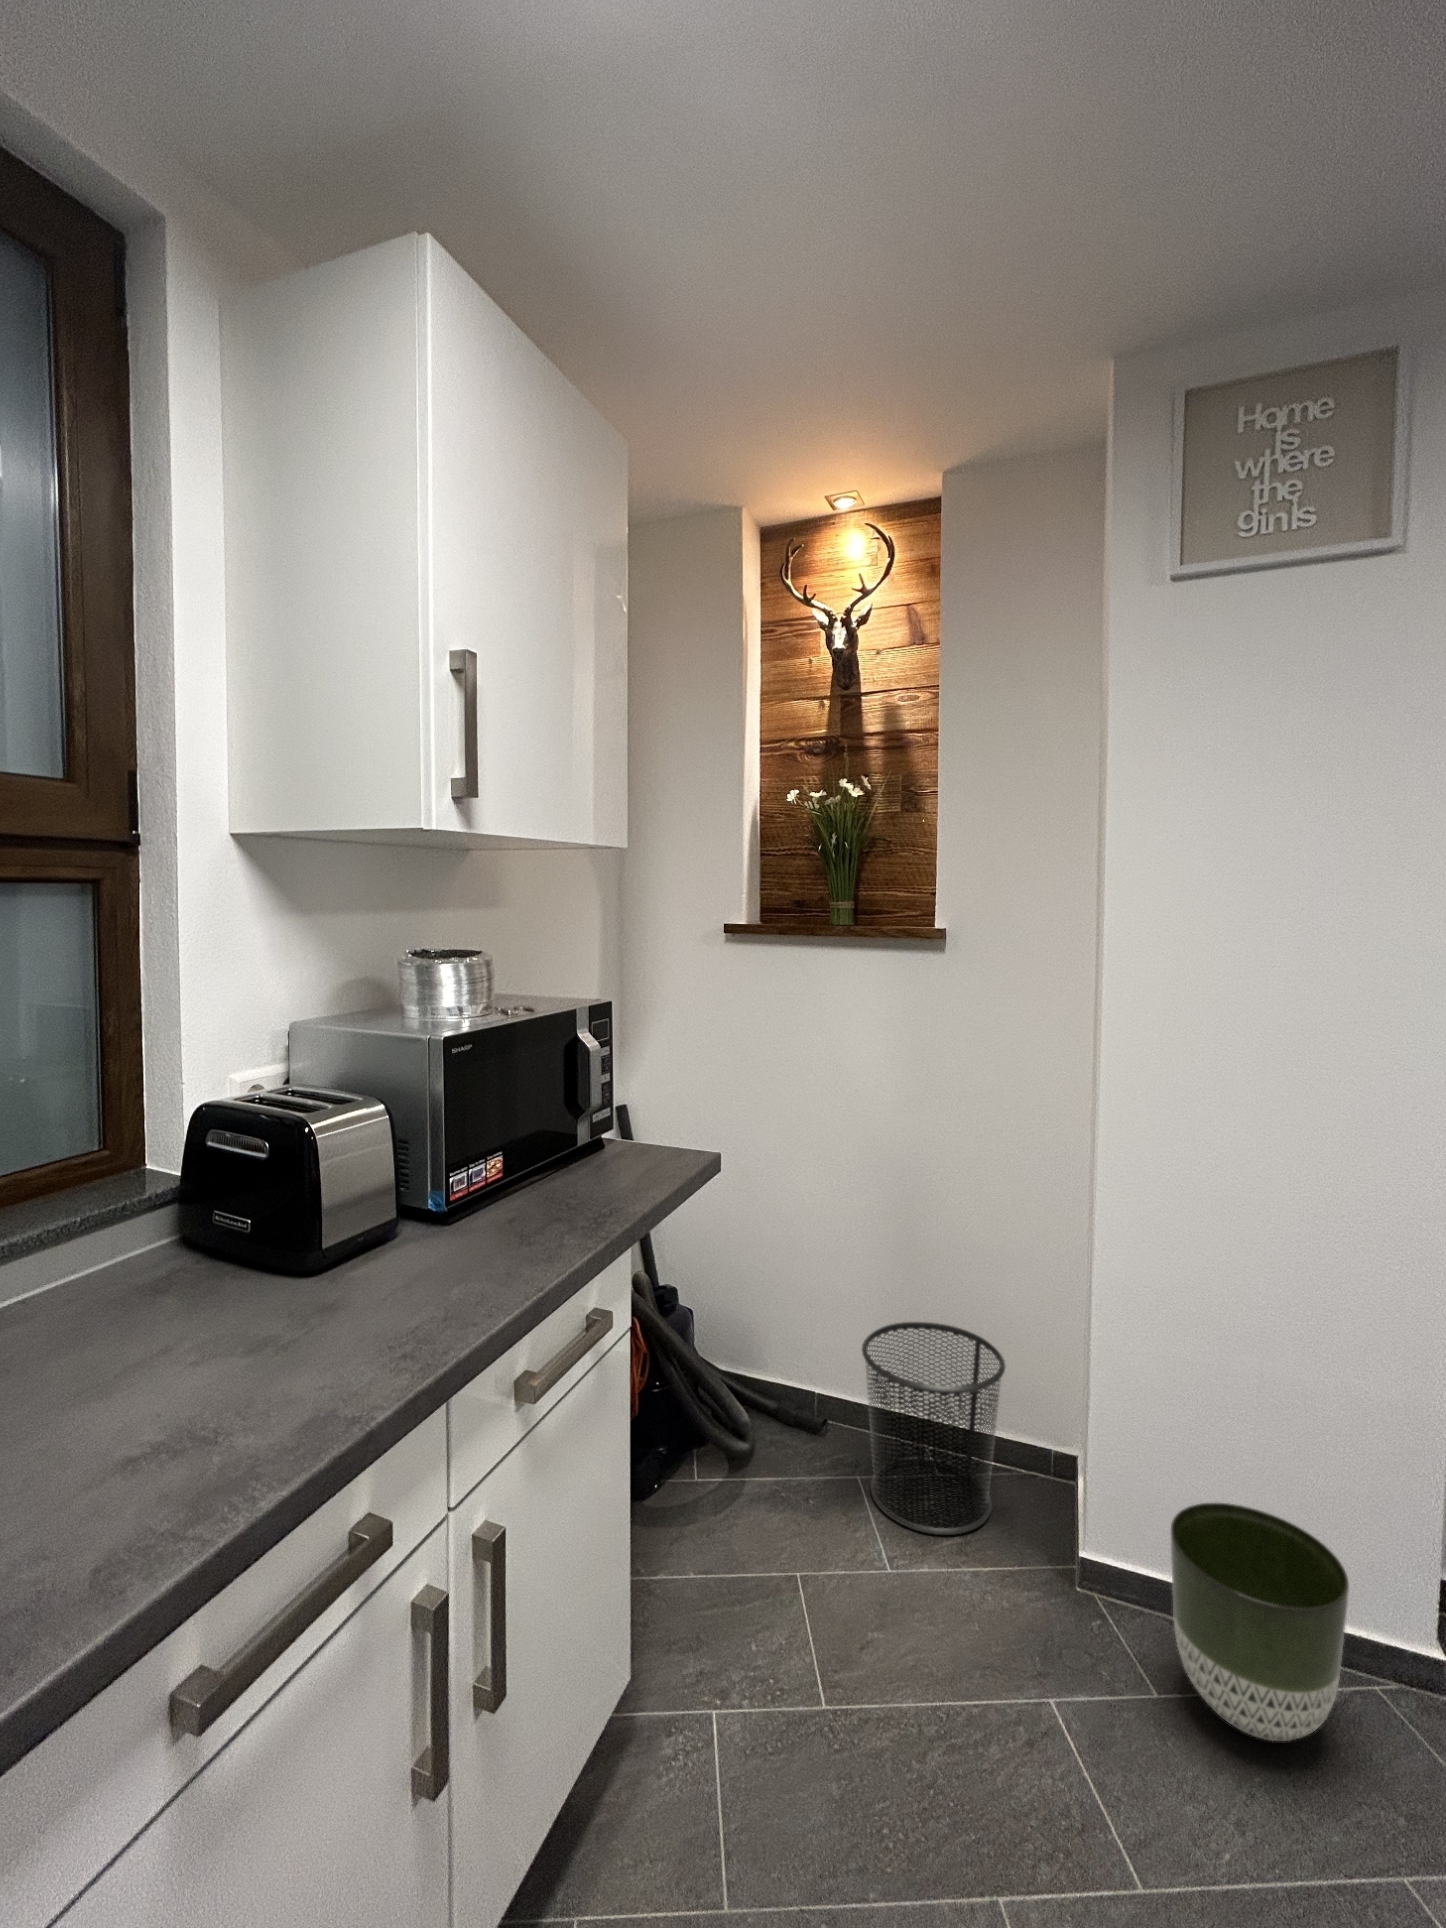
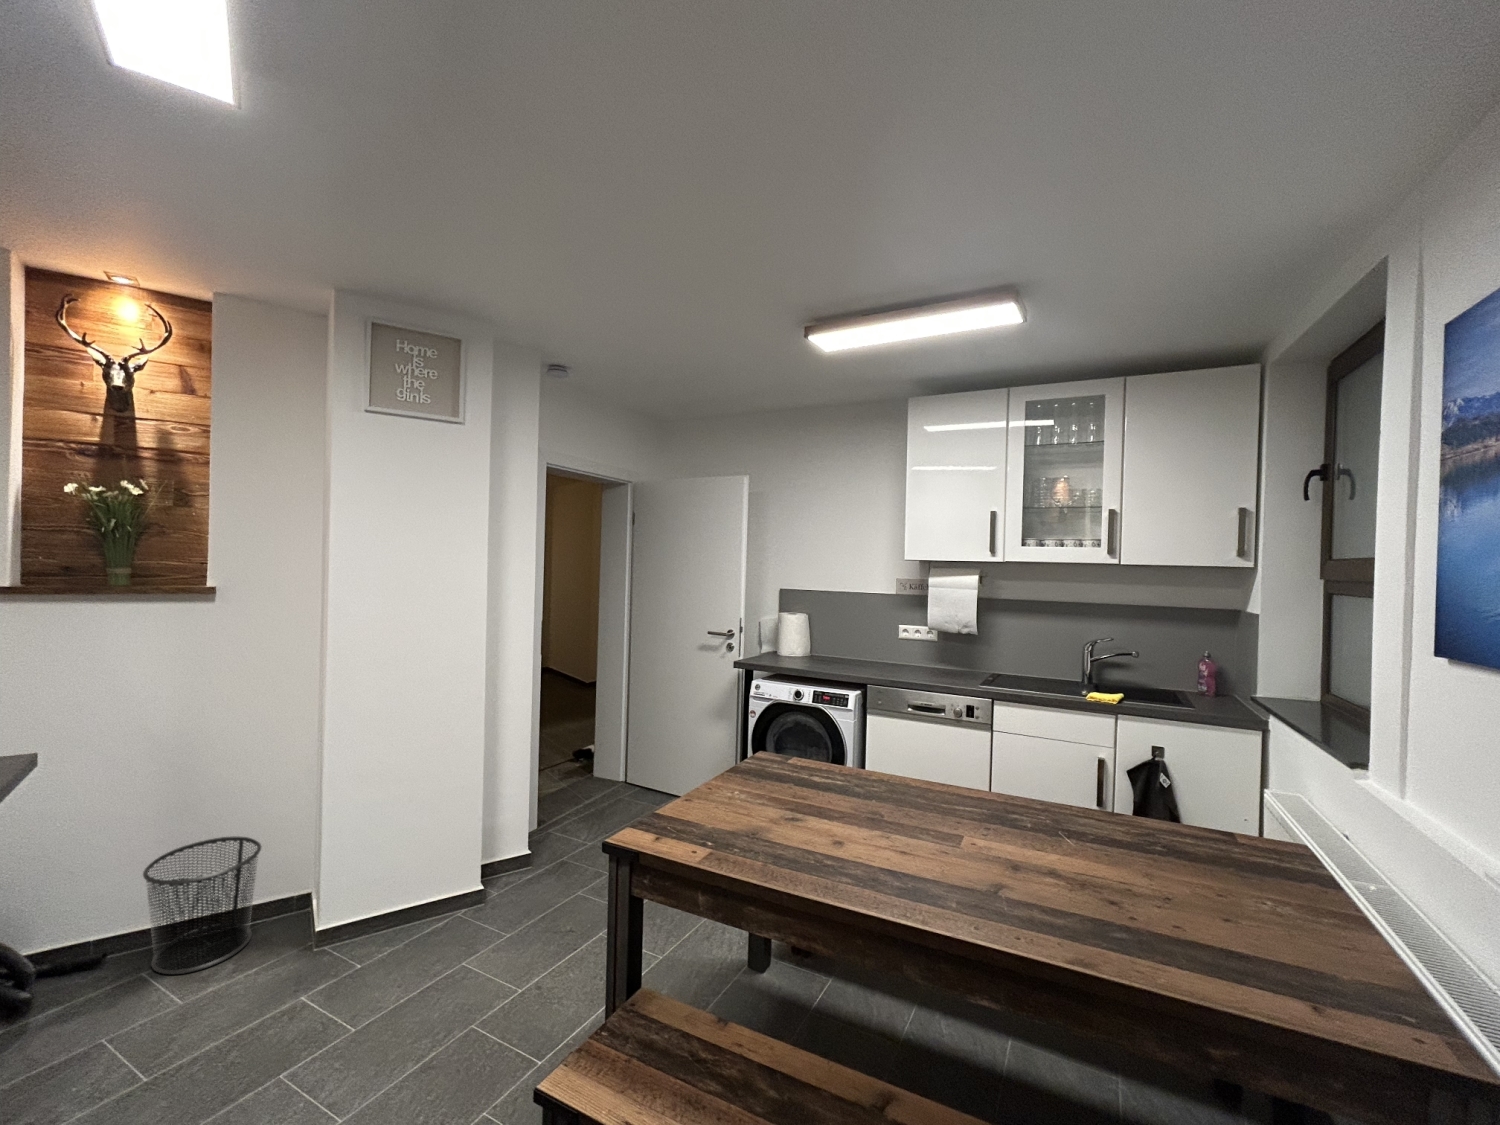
planter: present [1171,1503,1349,1741] -> none [360,861,441,964]

